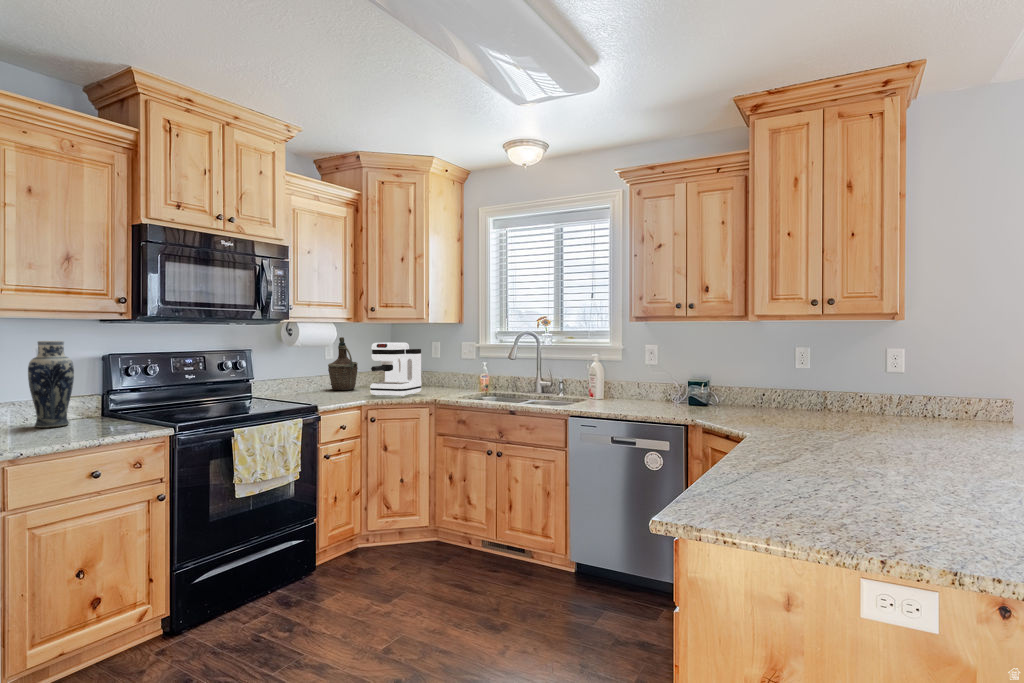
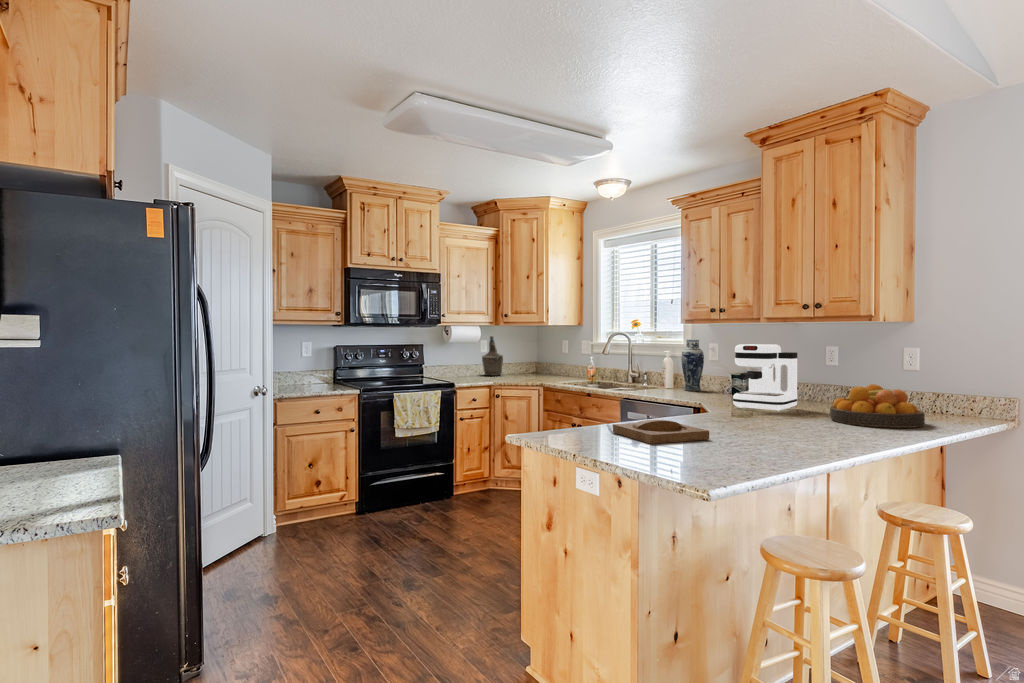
vase: present [28,341,74,428] -> present [681,339,704,391]
coffee maker: present [370,343,421,396] -> present [733,344,797,412]
fruit bowl: none [876,391,990,443] -> present [830,384,925,428]
tray: none [779,461,920,512] -> present [613,420,709,444]

